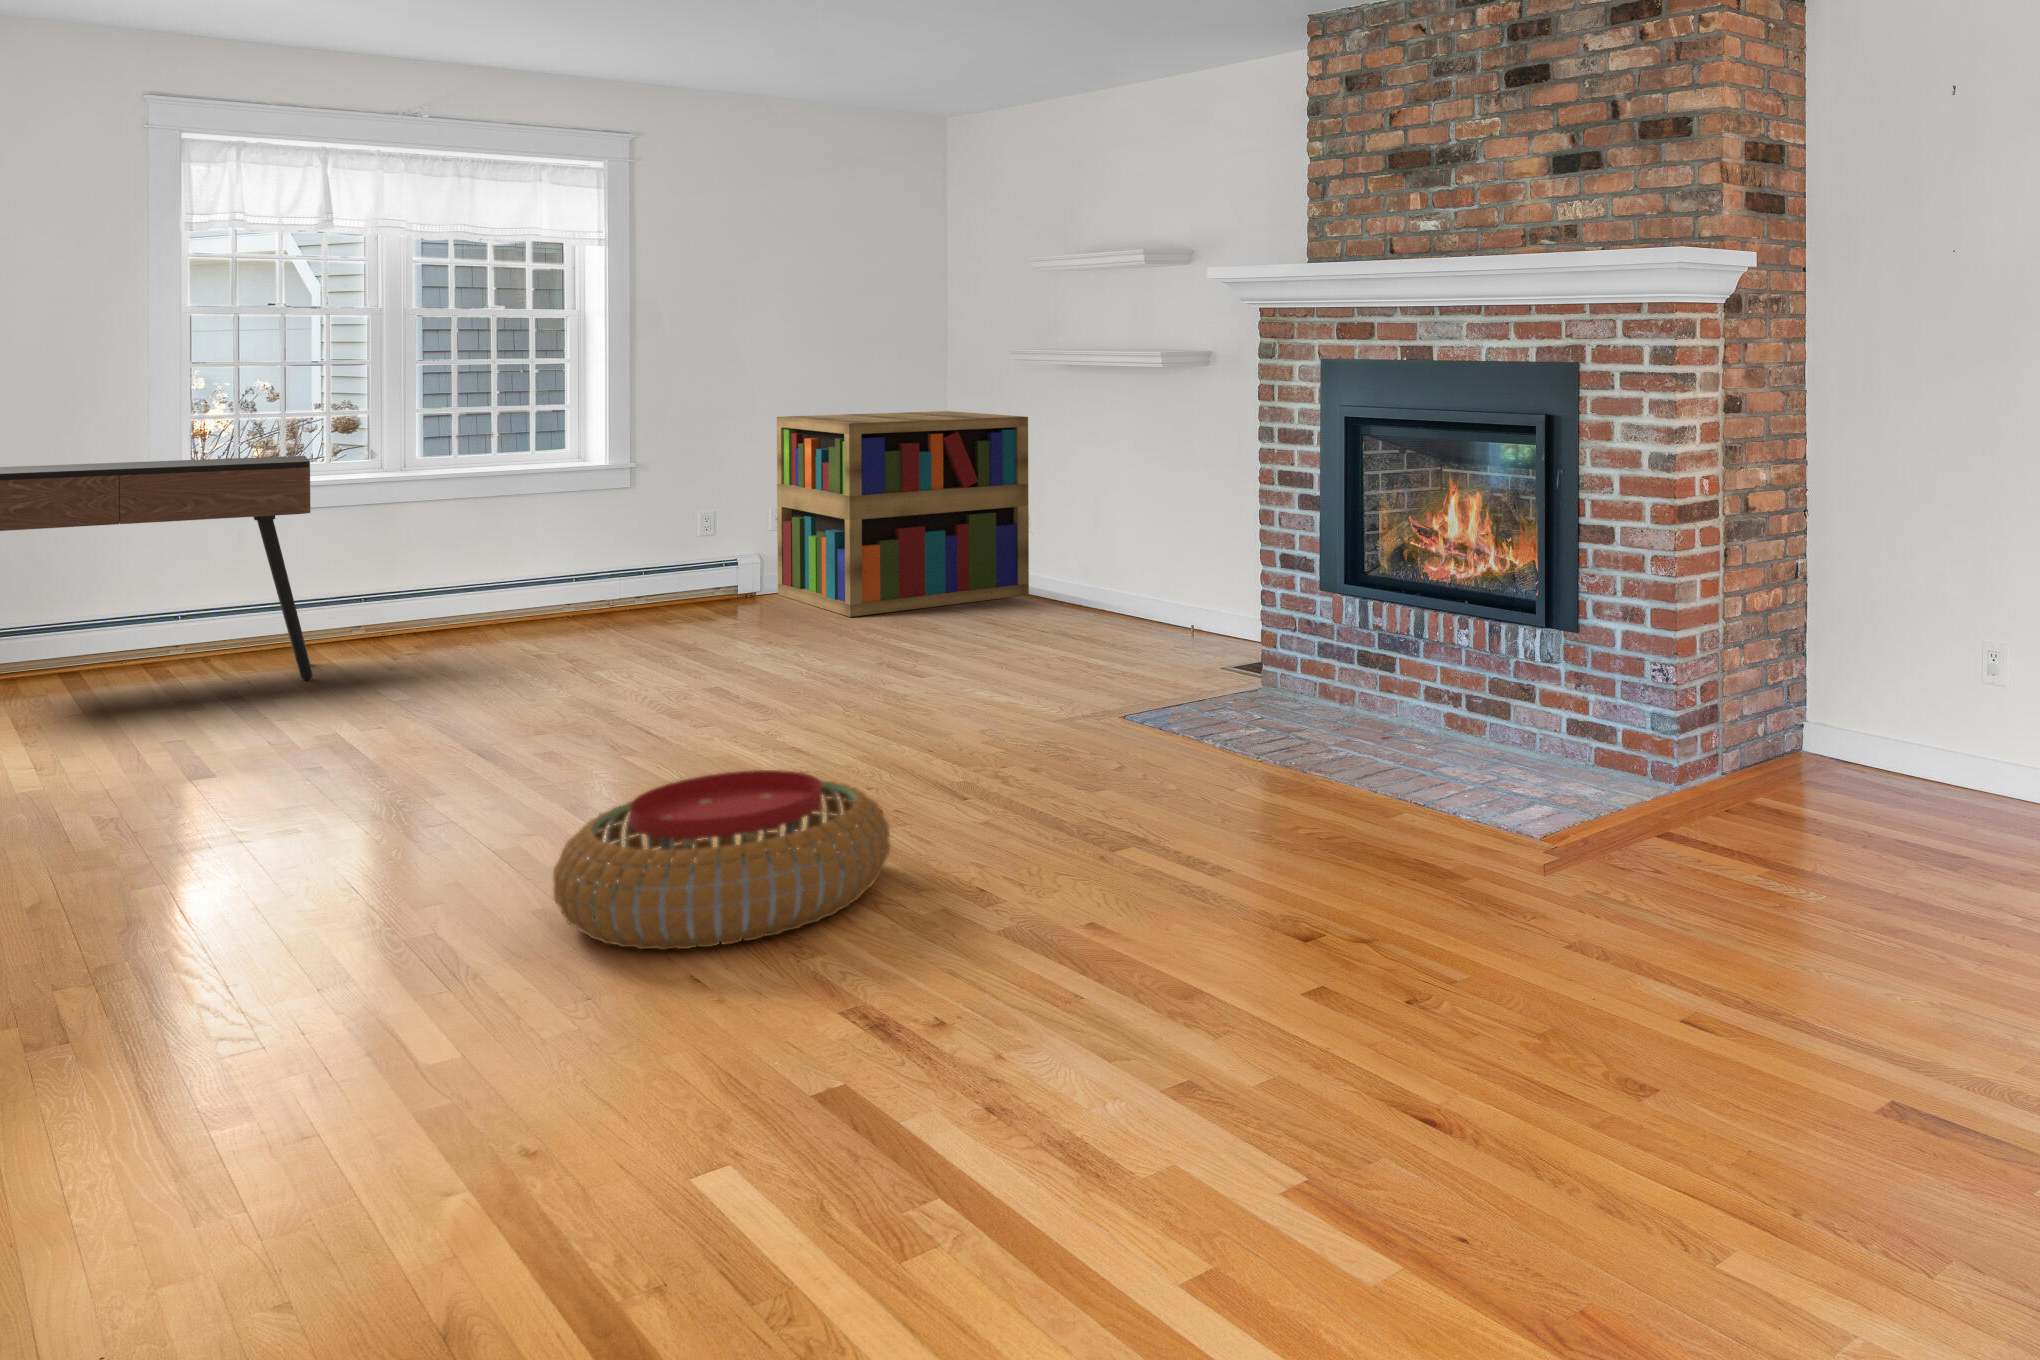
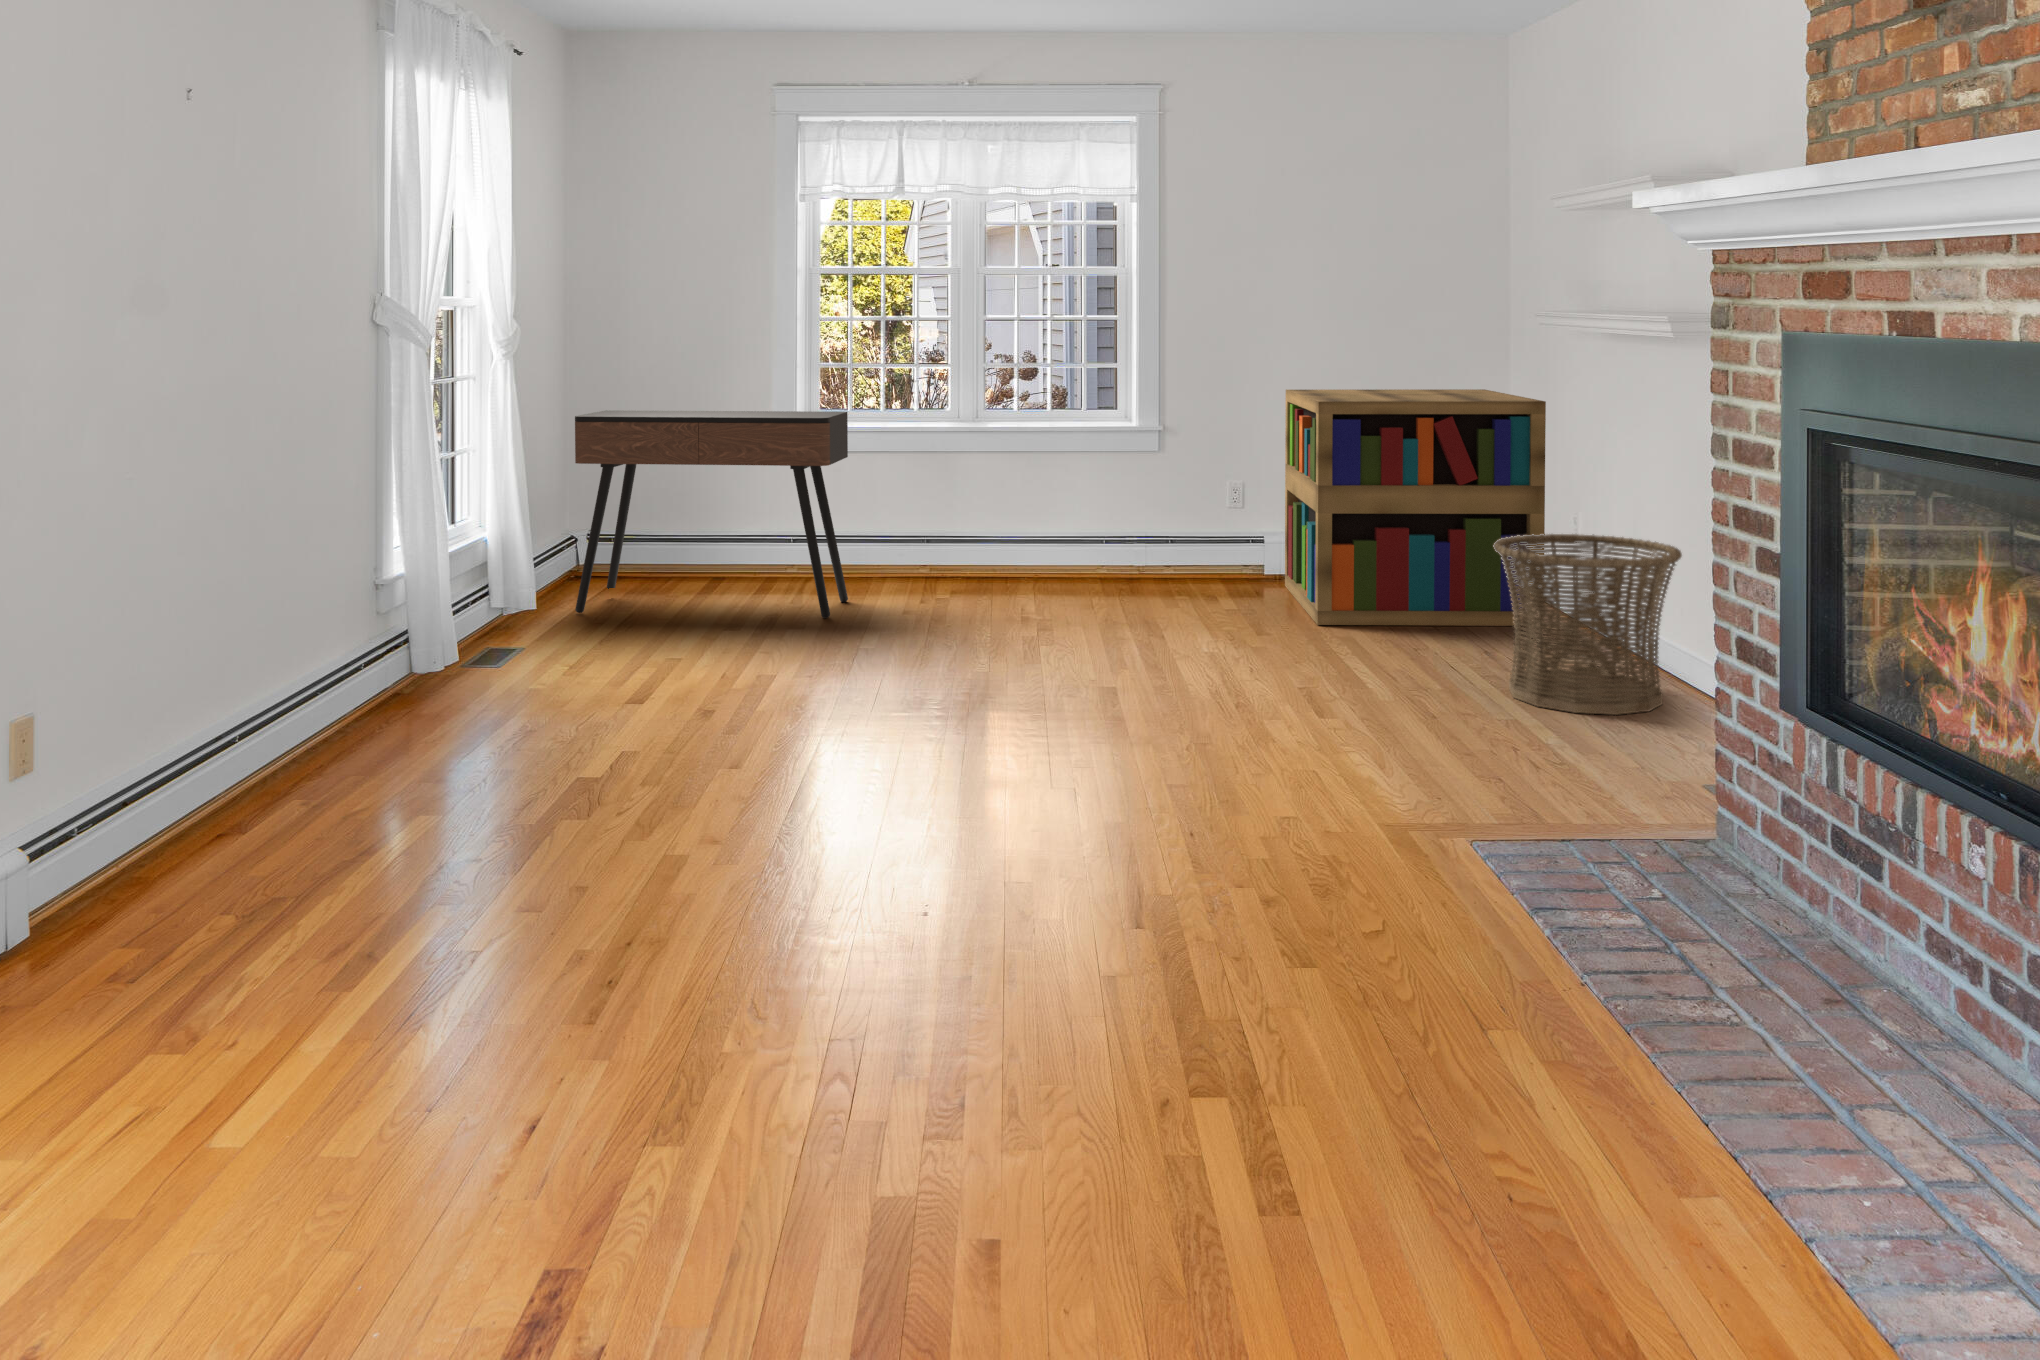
basket: none [1041,512,1176,641] -> present [1494,534,1682,715]
pouf: present [553,770,890,950] -> none [536,829,912,1067]

